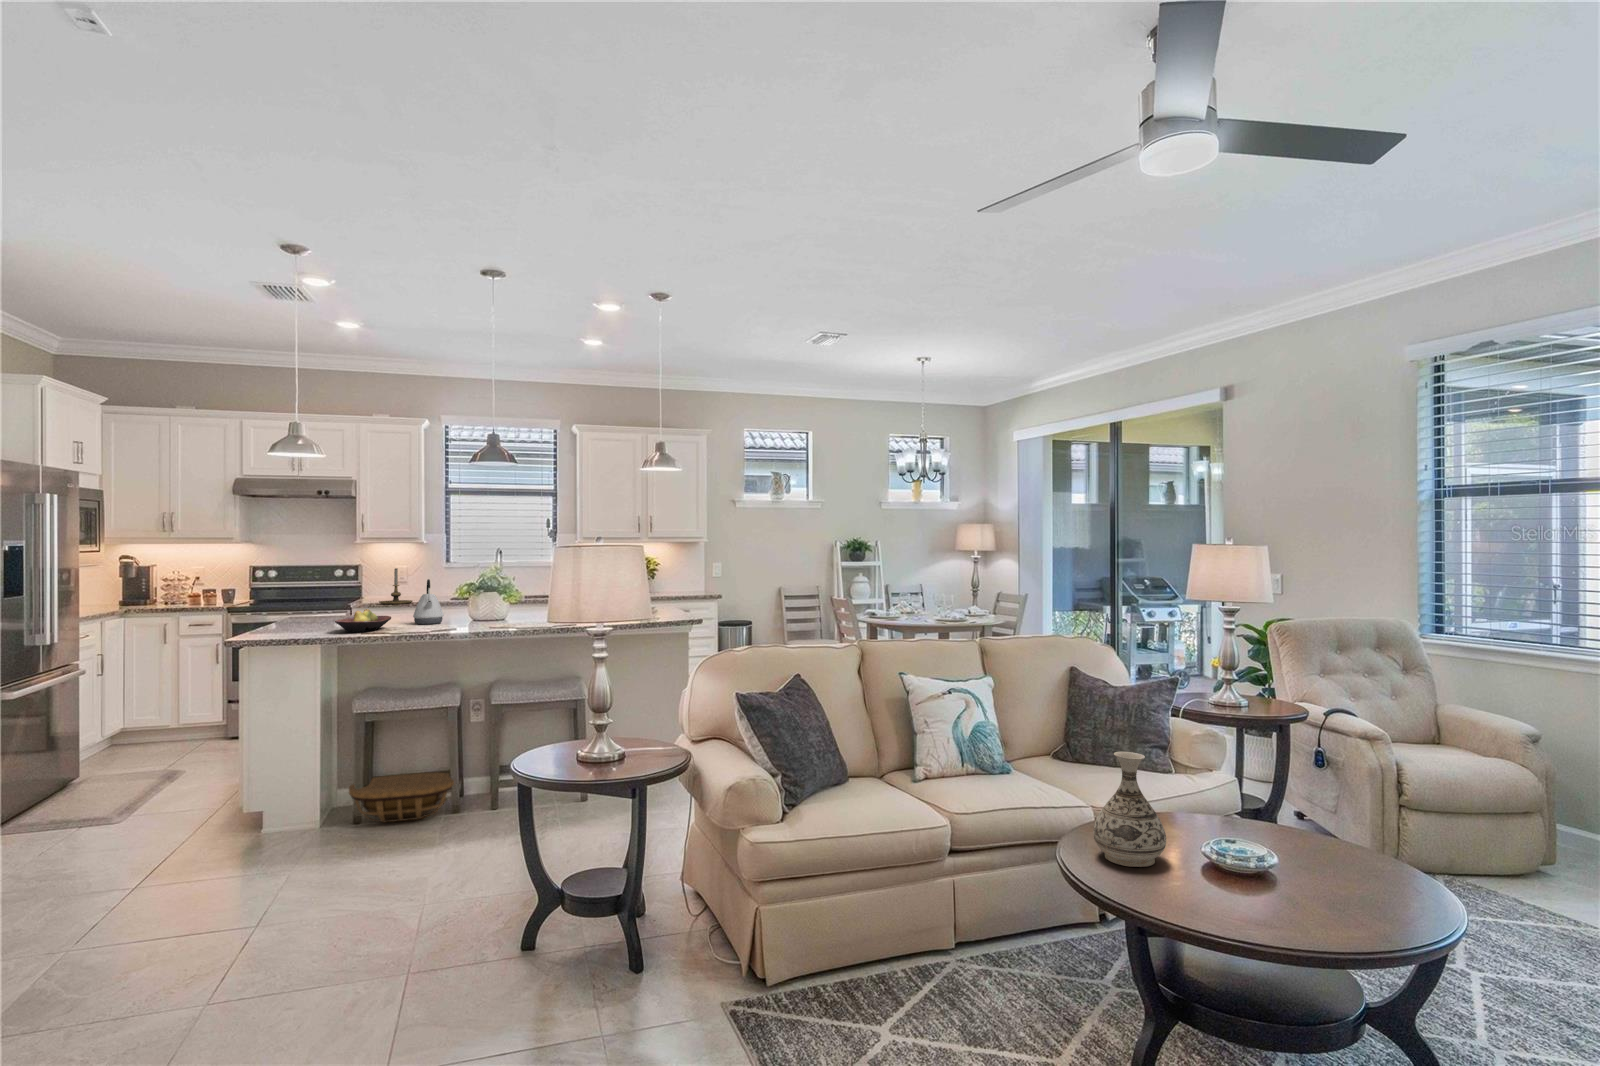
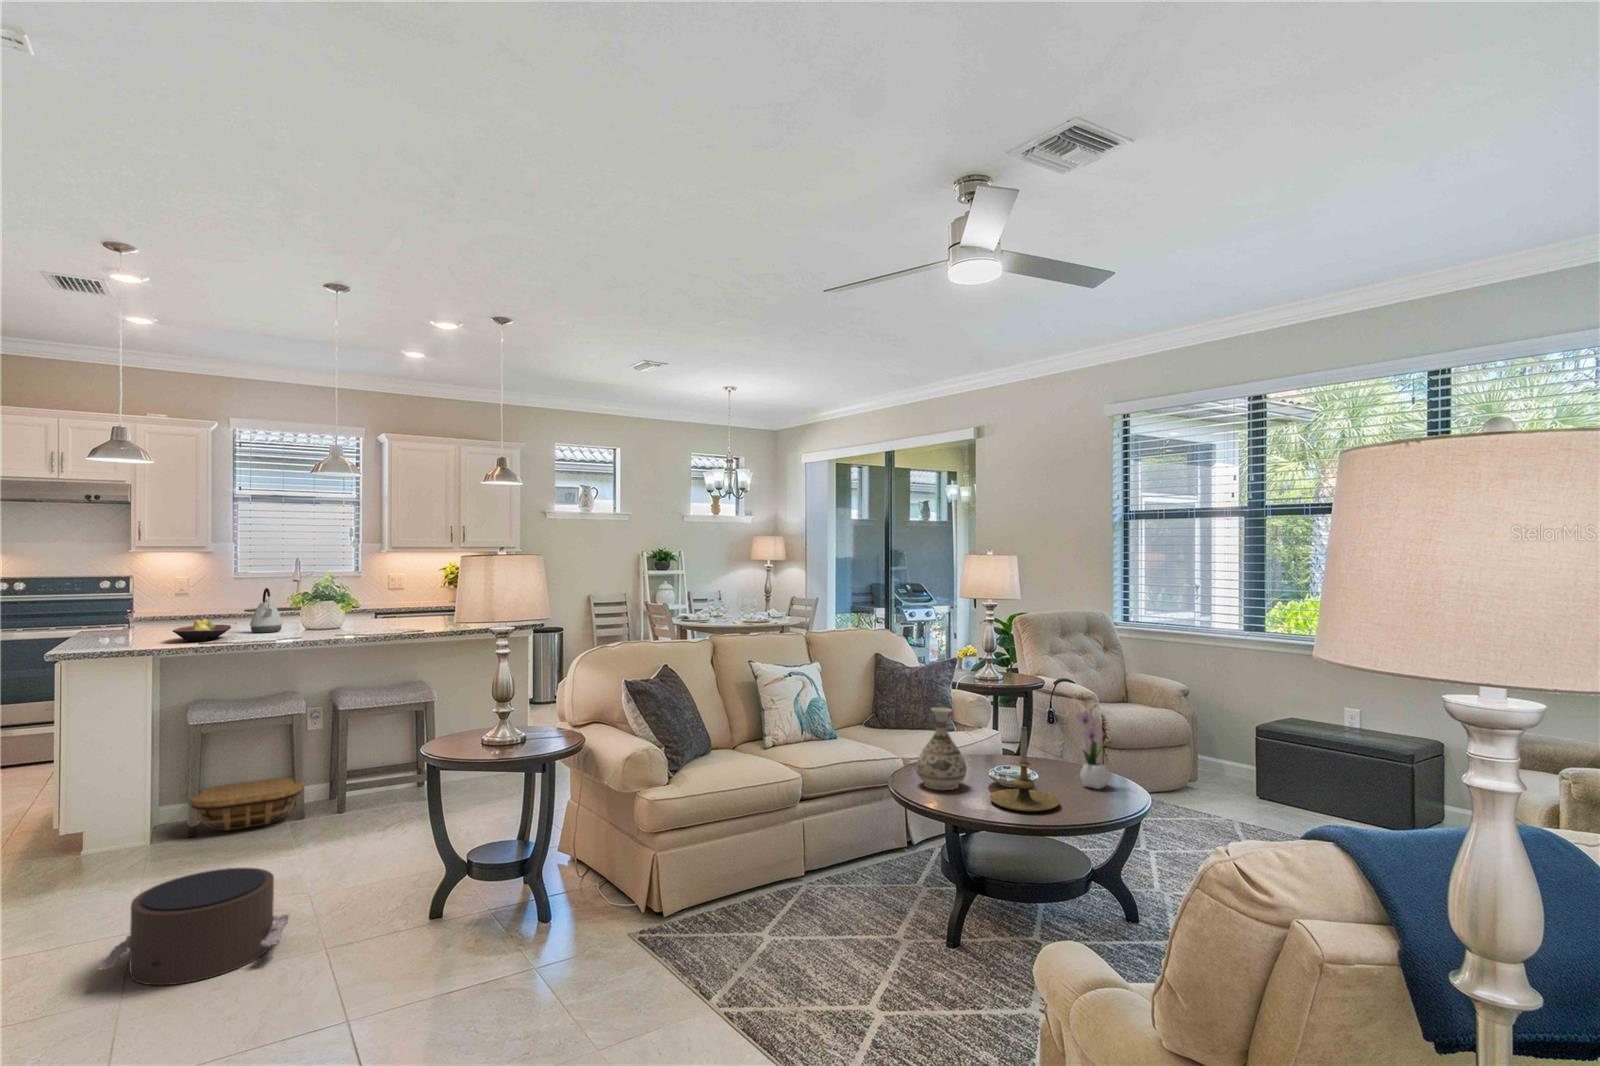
candle holder: present [379,568,412,604] -> present [989,727,1060,811]
flower arrangement: none [1336,751,1400,888] -> present [1076,698,1110,789]
pouf: none [191,873,383,996] -> present [99,868,289,985]

